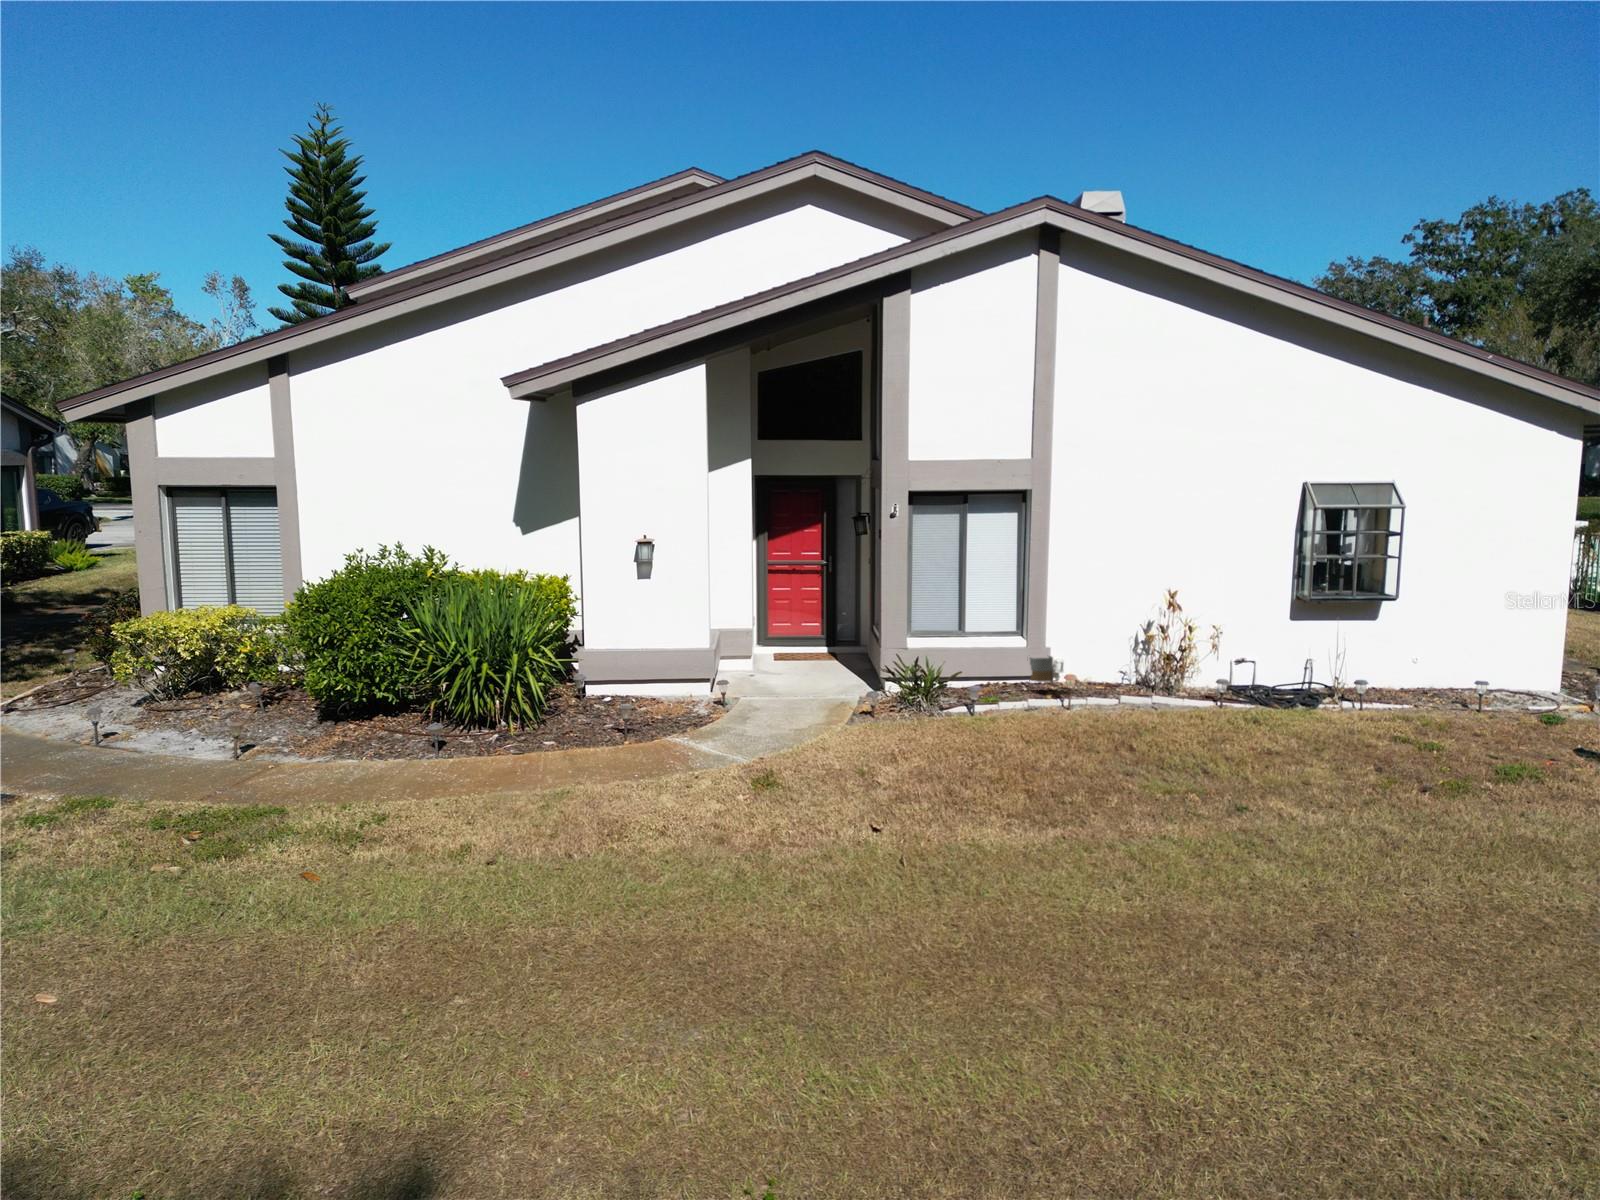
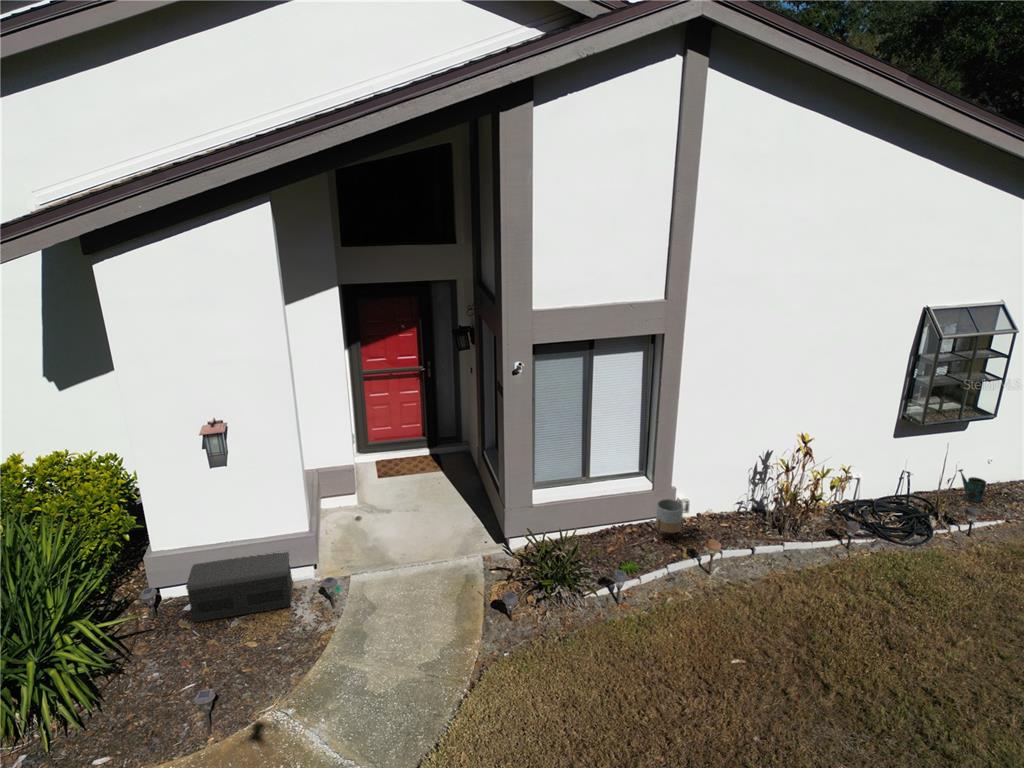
storage bench: none [607,659,689,701] -> present [186,552,293,622]
watering can: none [1373,662,1399,692] -> present [958,469,989,502]

